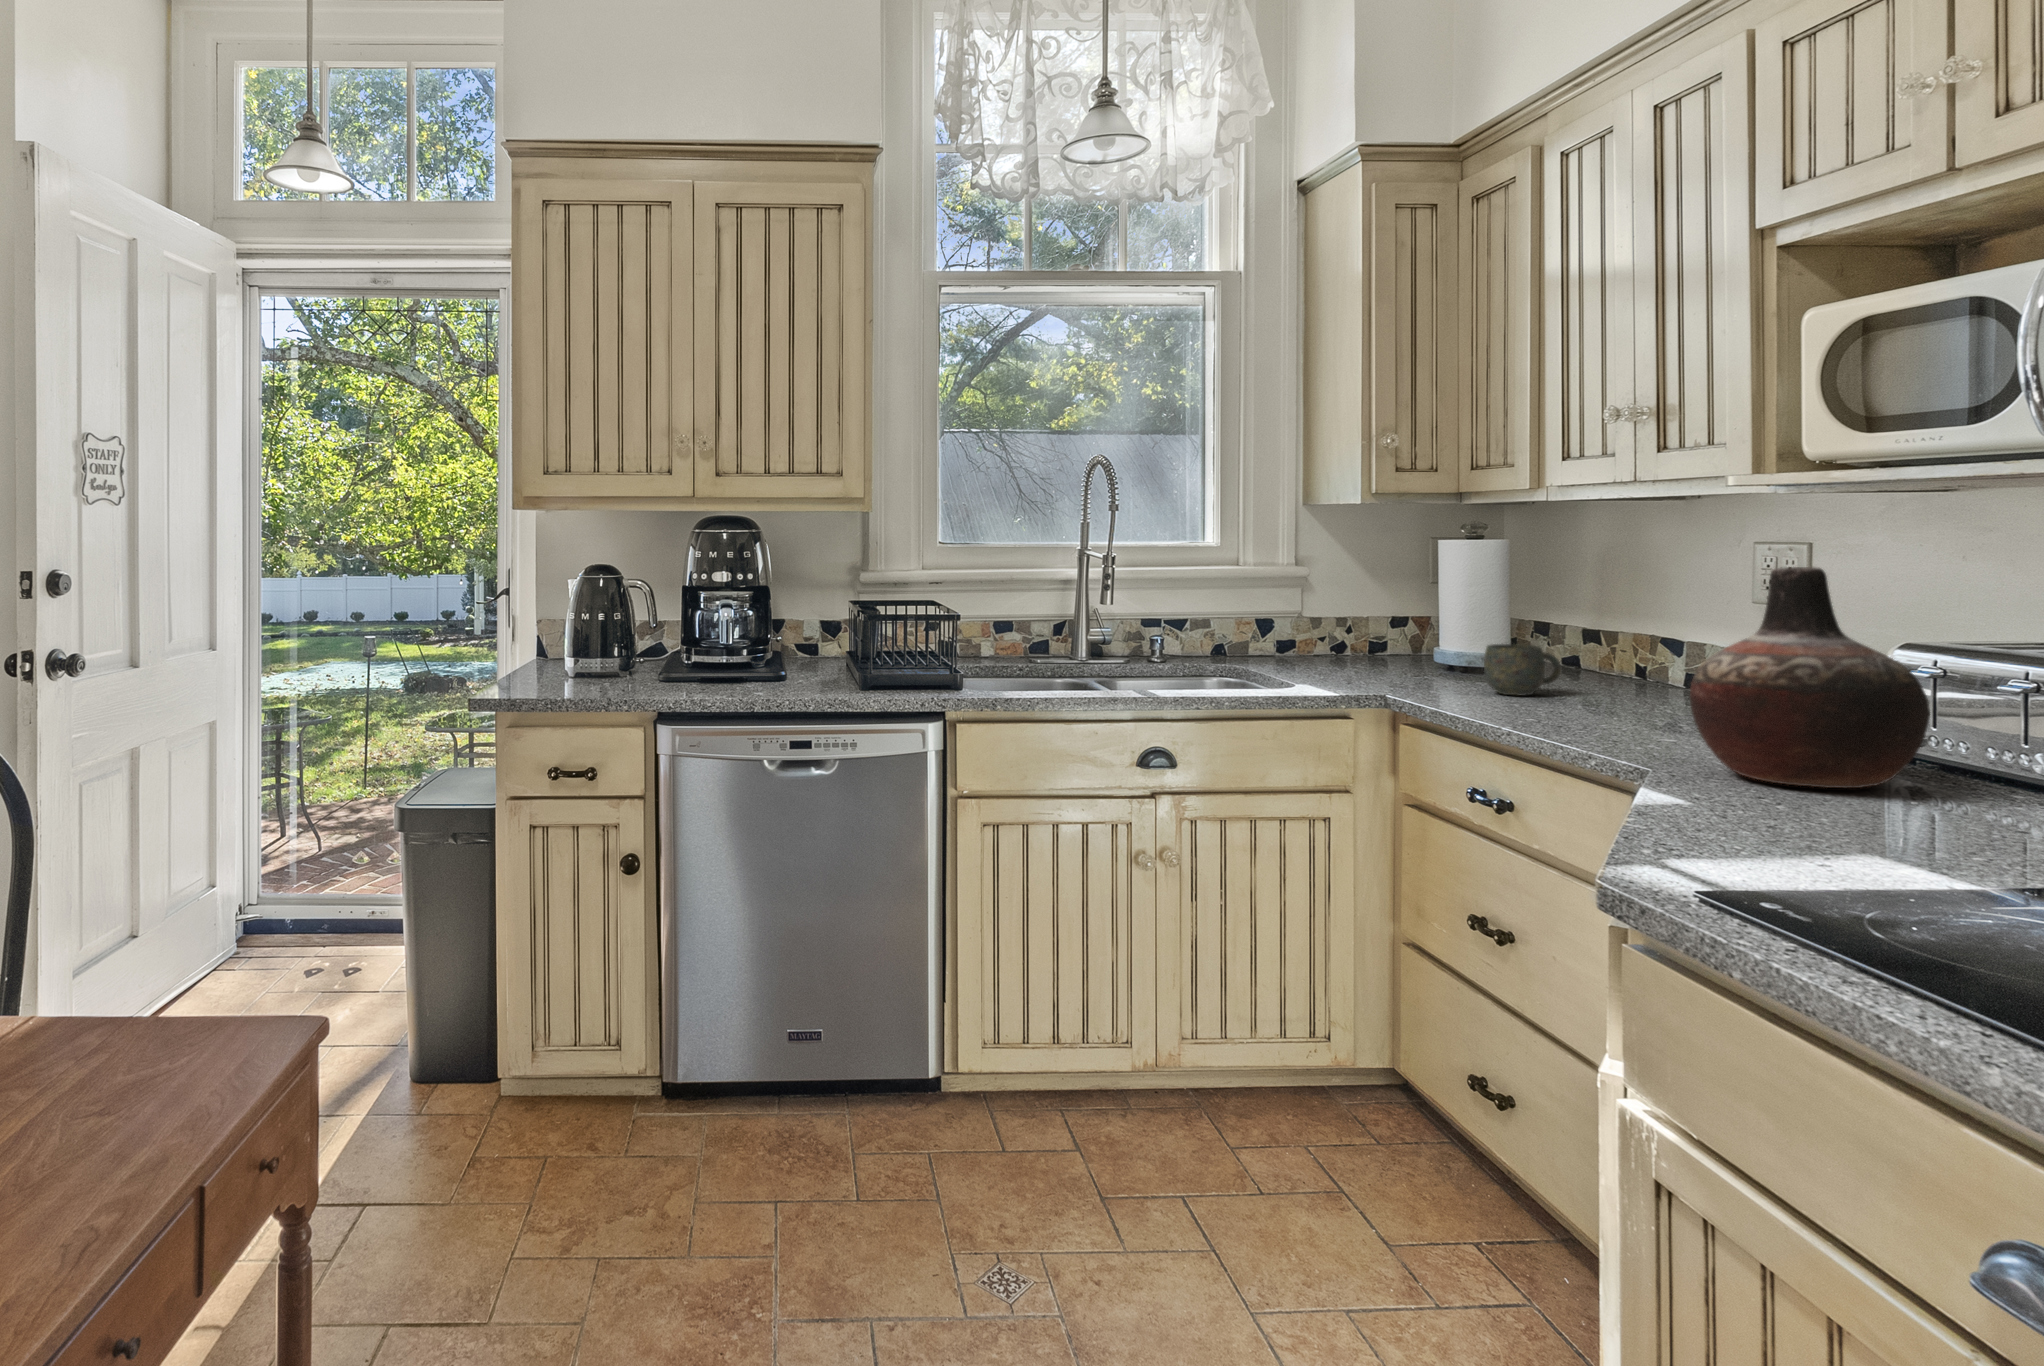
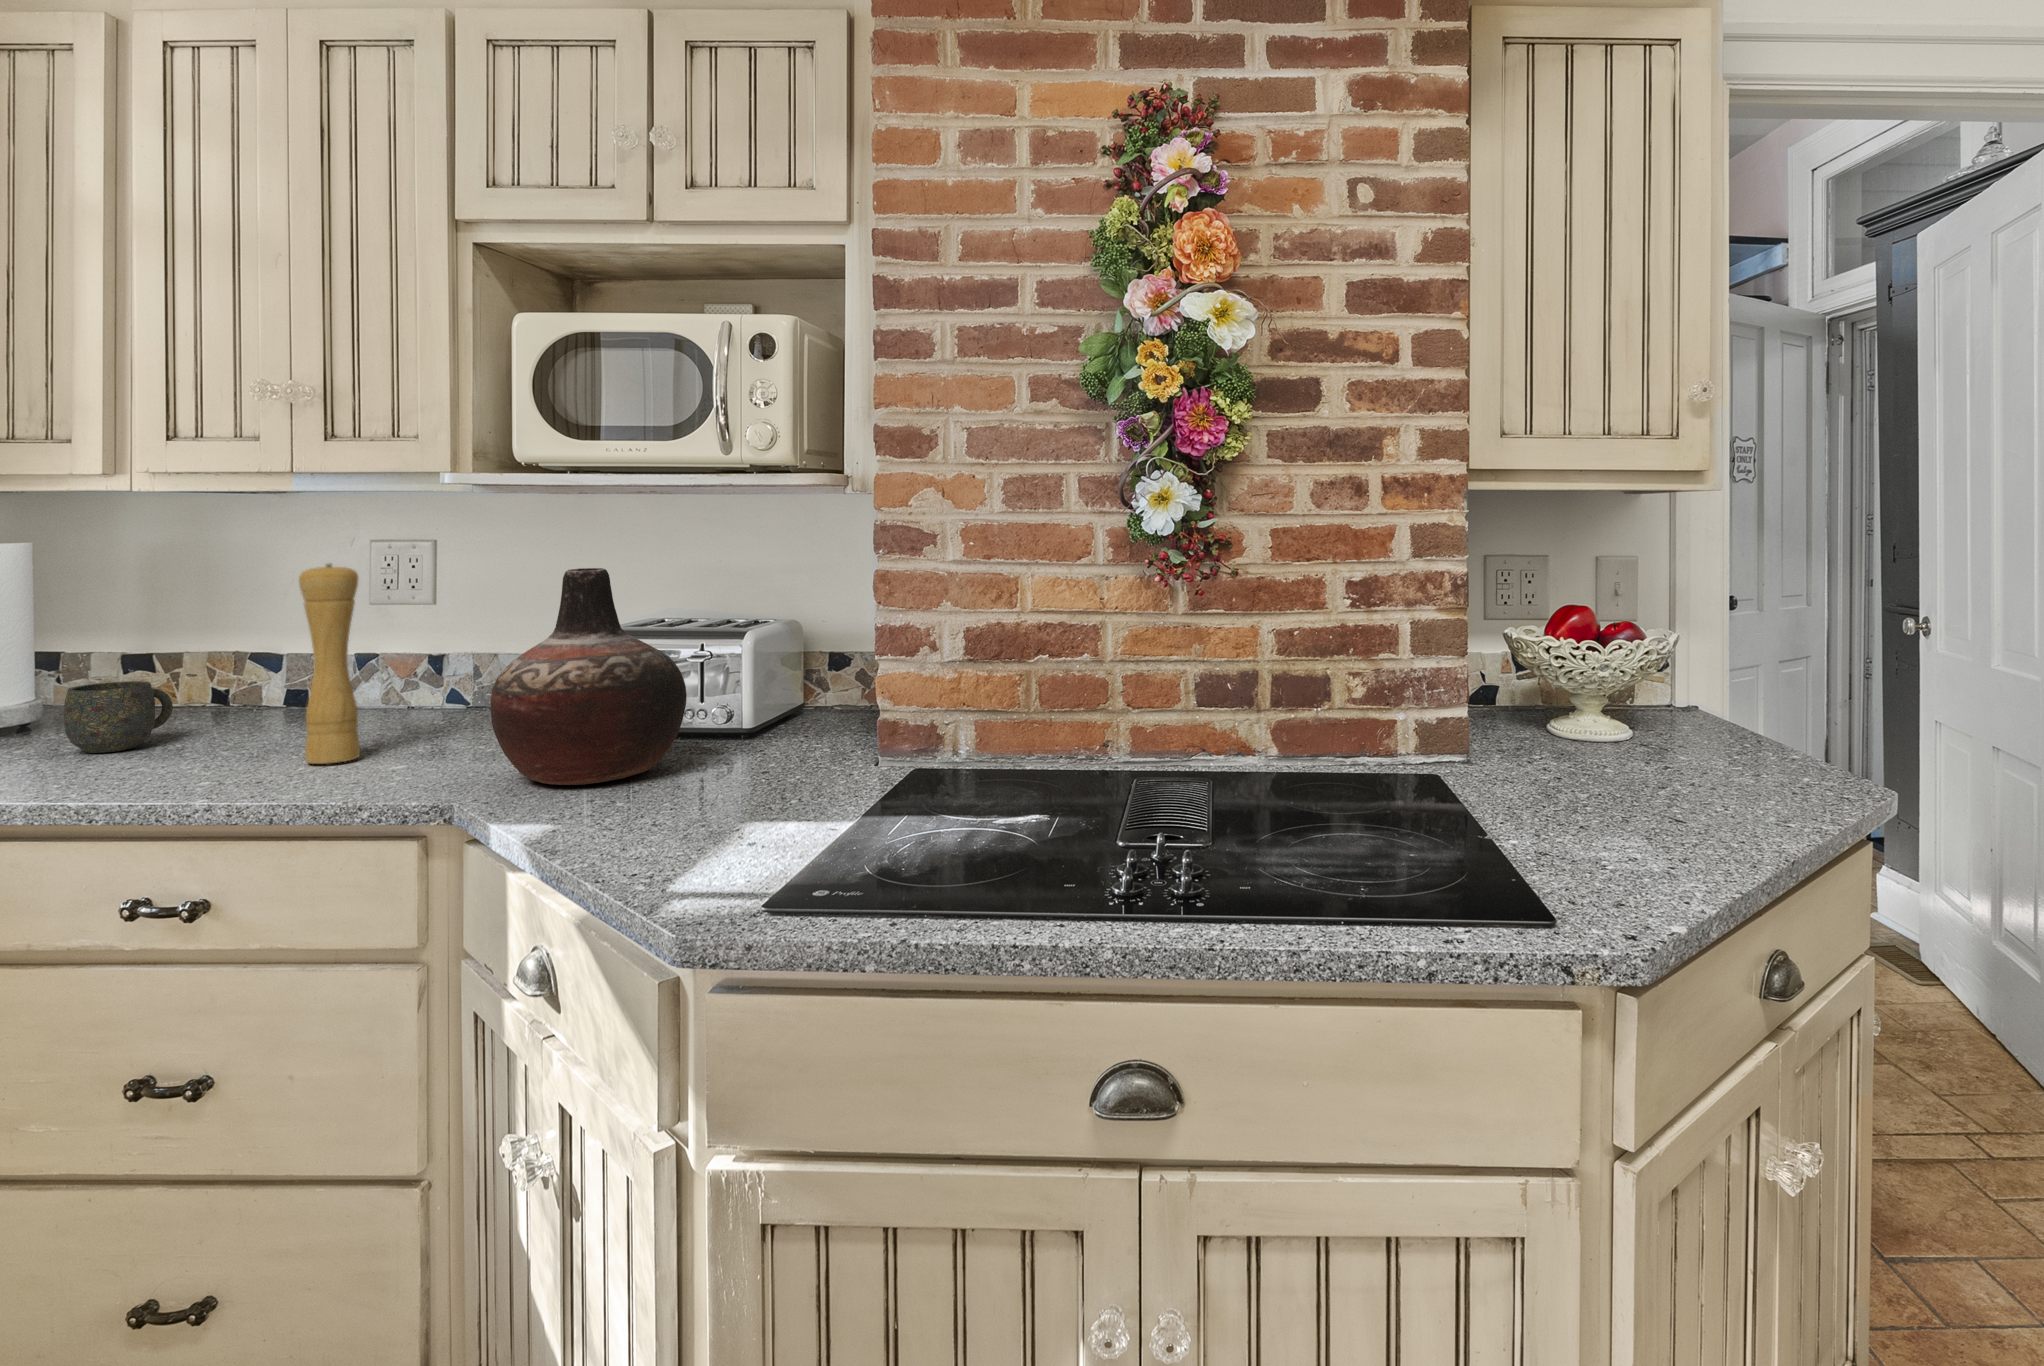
pepper mill: none [1599,558,1651,728] -> present [299,564,360,764]

